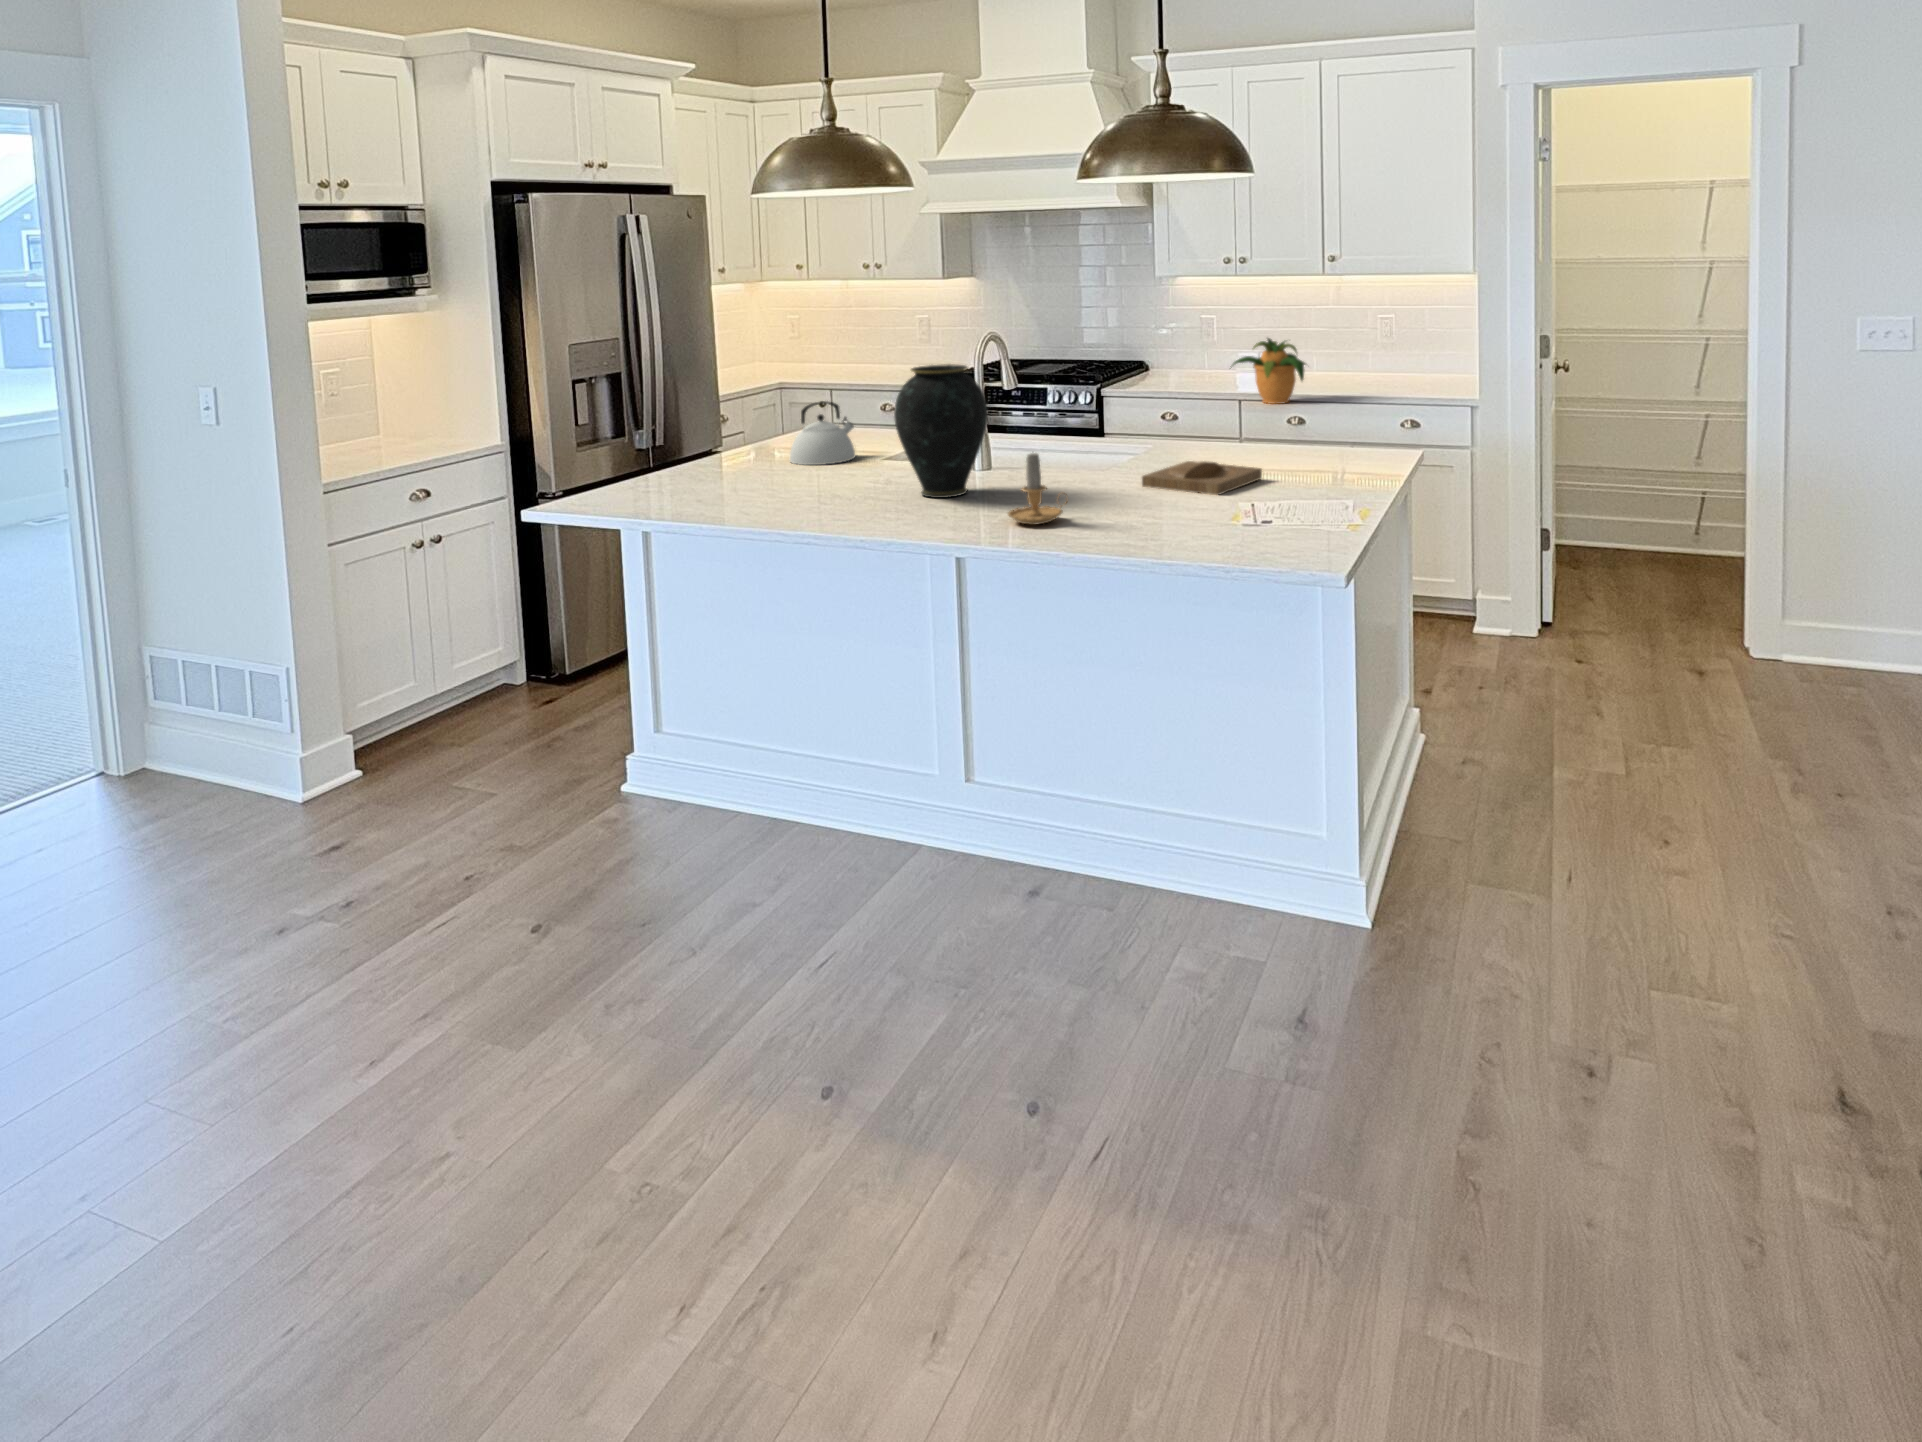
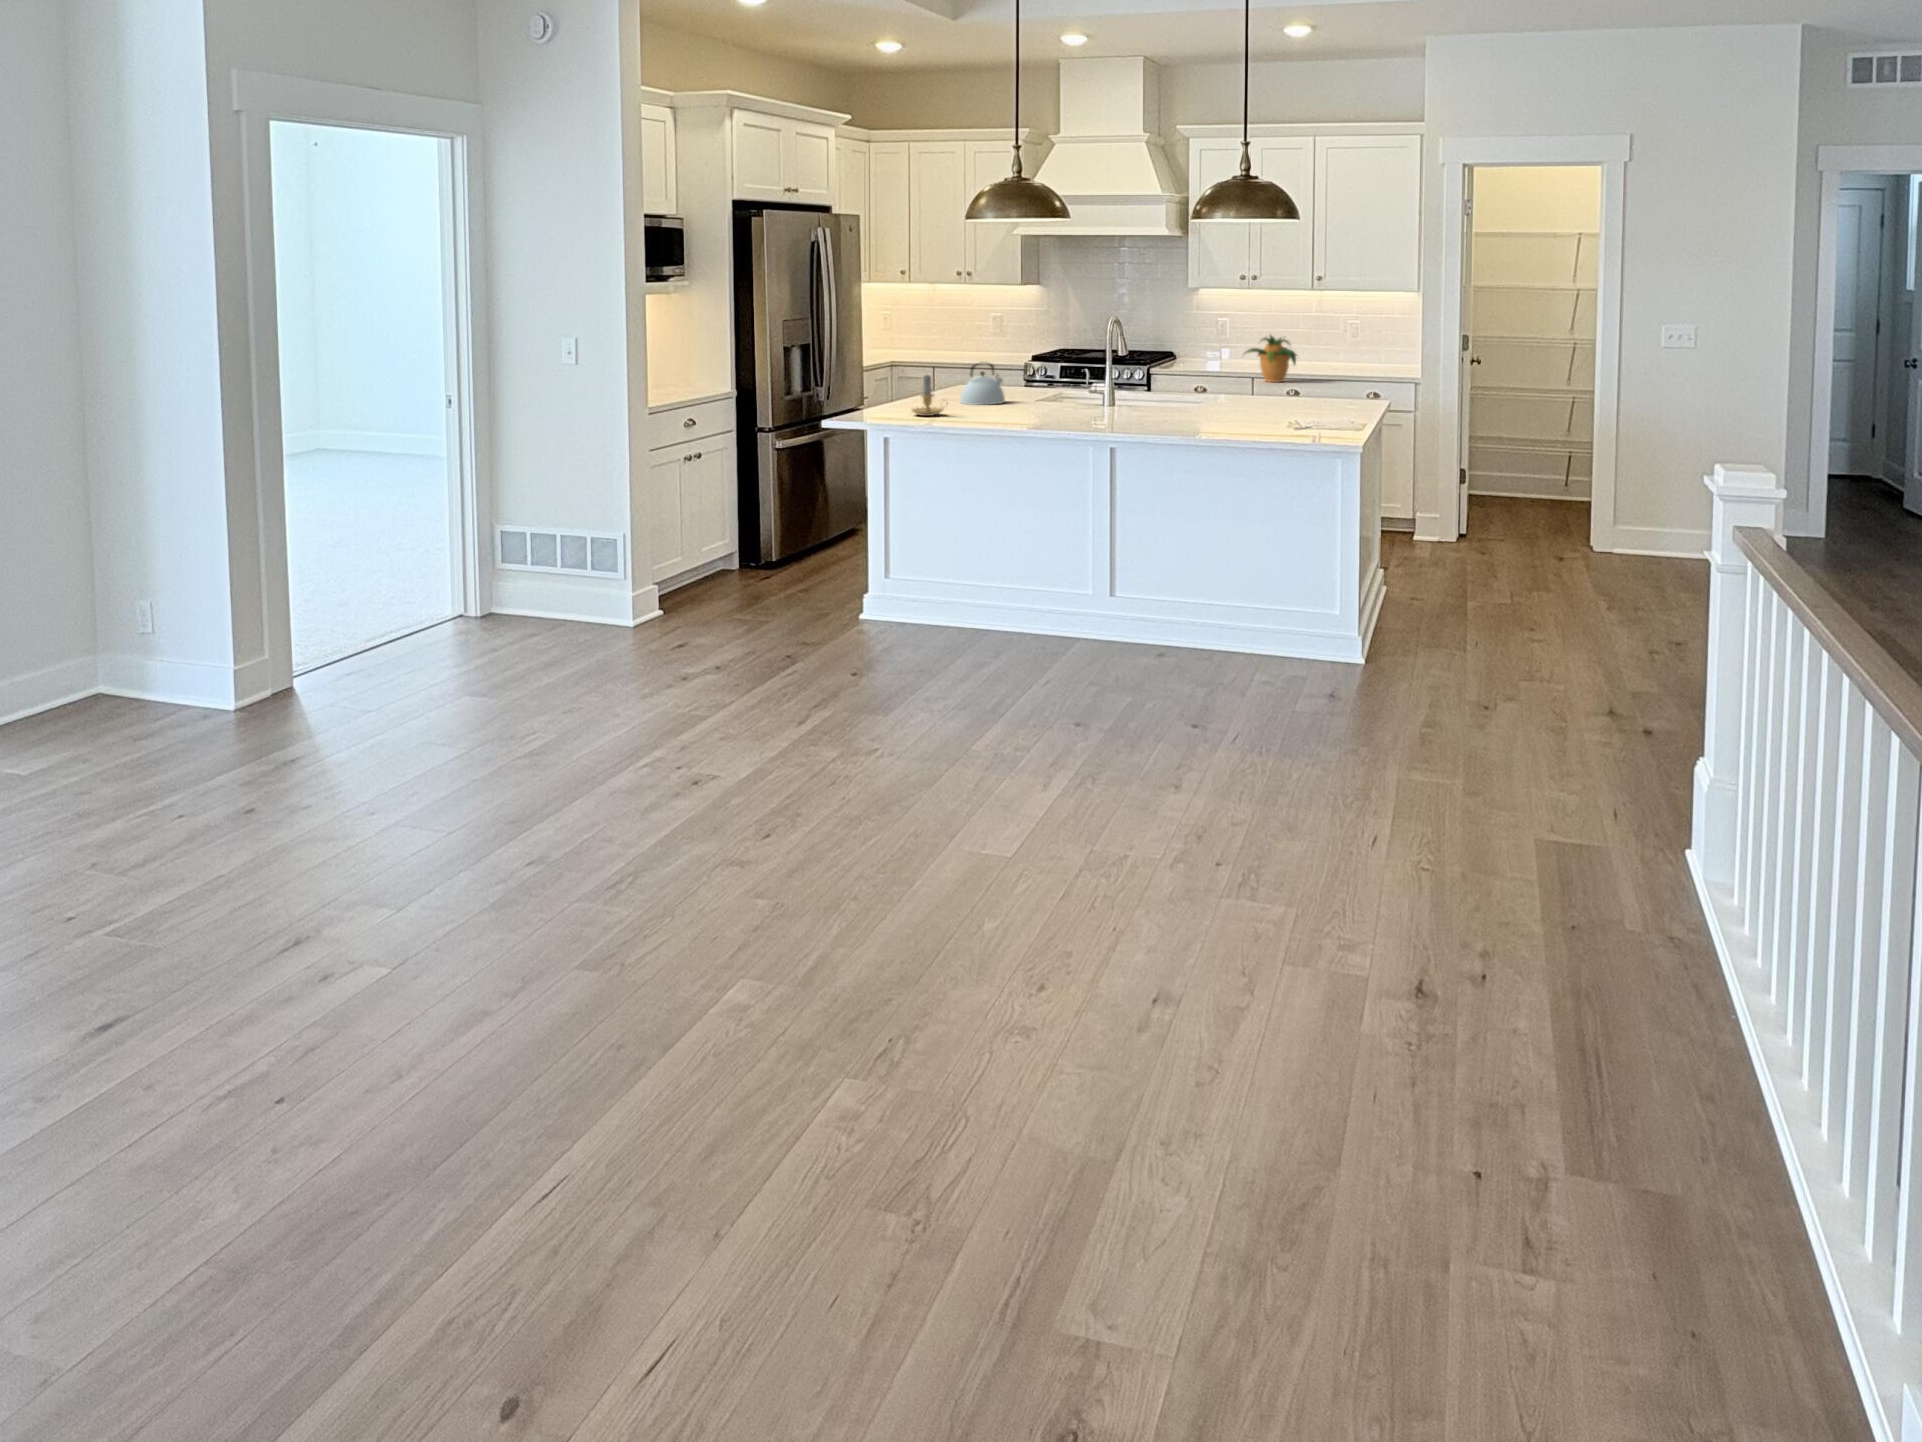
vase: present [894,364,988,498] -> none [1059,334,1119,419]
candle: present [1008,453,1062,525] -> present [912,375,947,416]
tray: present [1142,461,1262,495] -> none [1215,403,1290,421]

